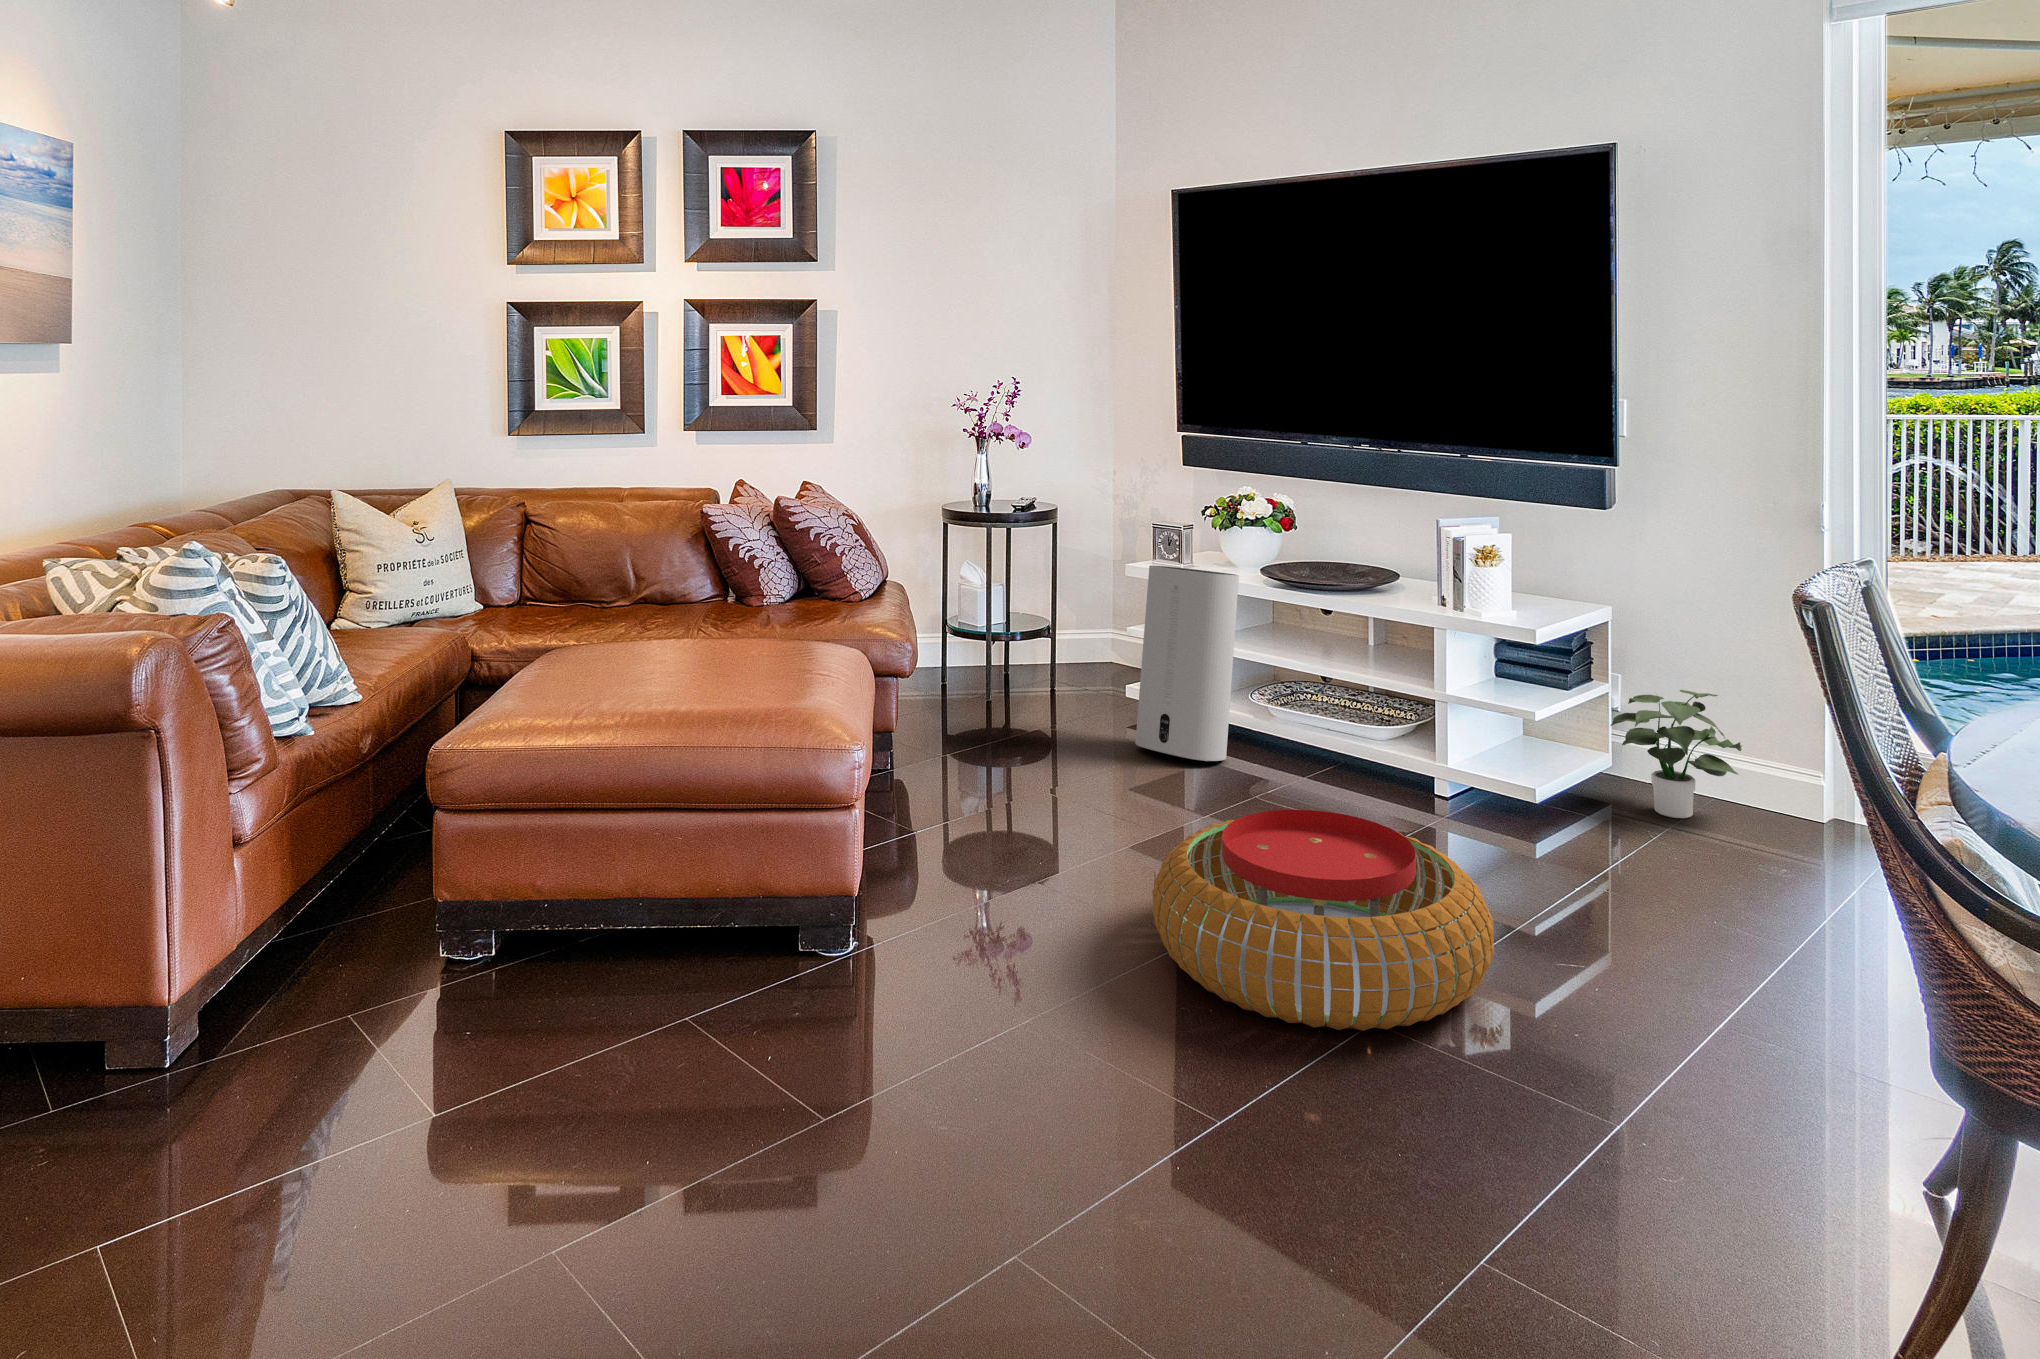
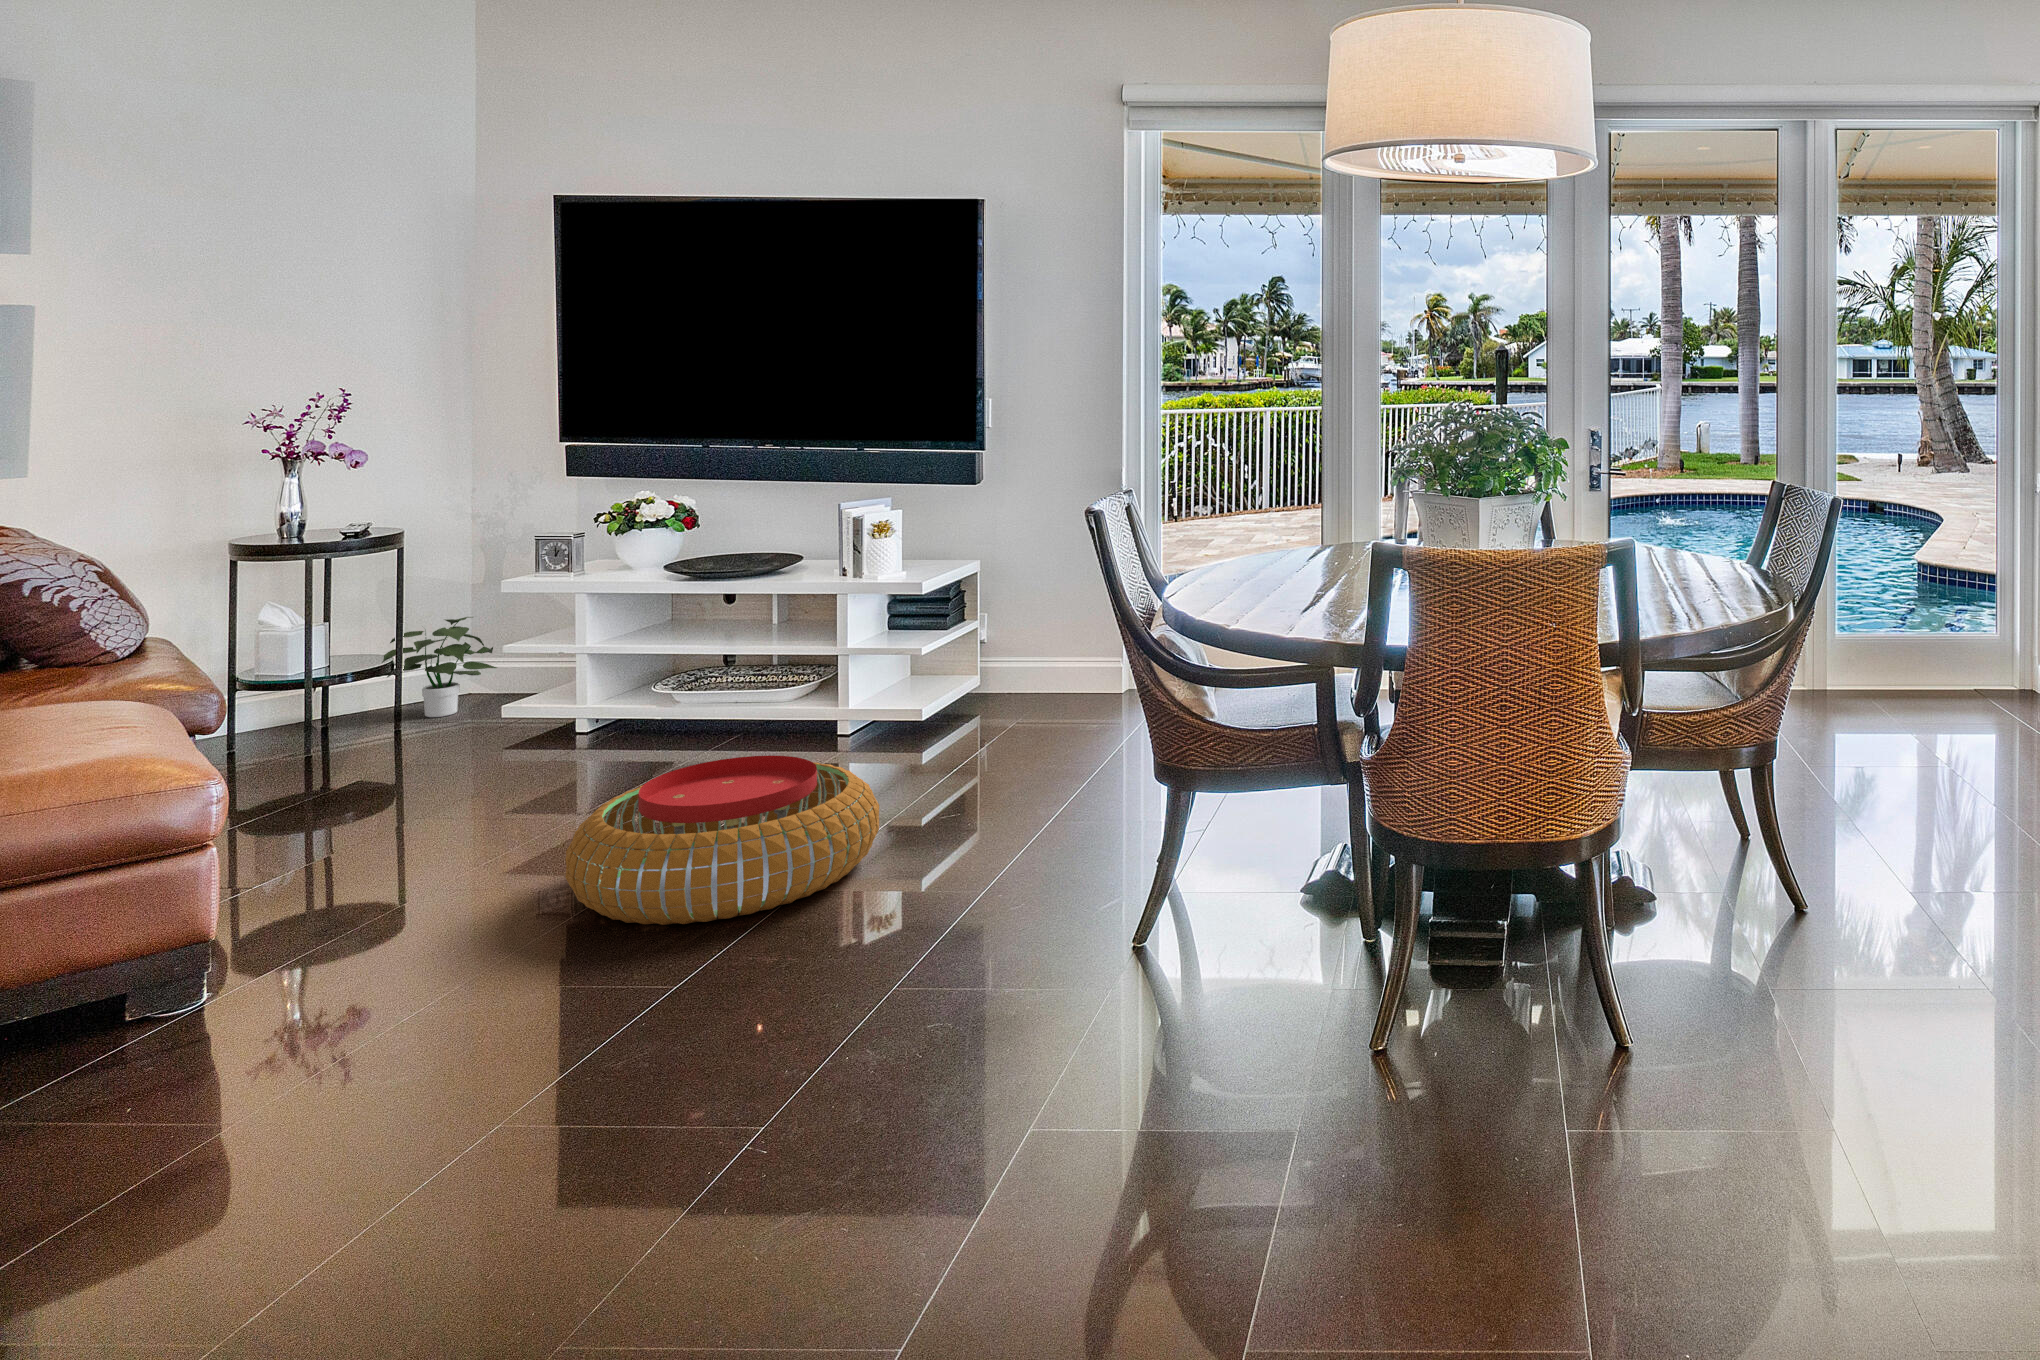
air purifier: present [1135,565,1239,762] -> none [520,575,643,760]
potted plant: present [1610,690,1742,818] -> present [382,617,497,717]

